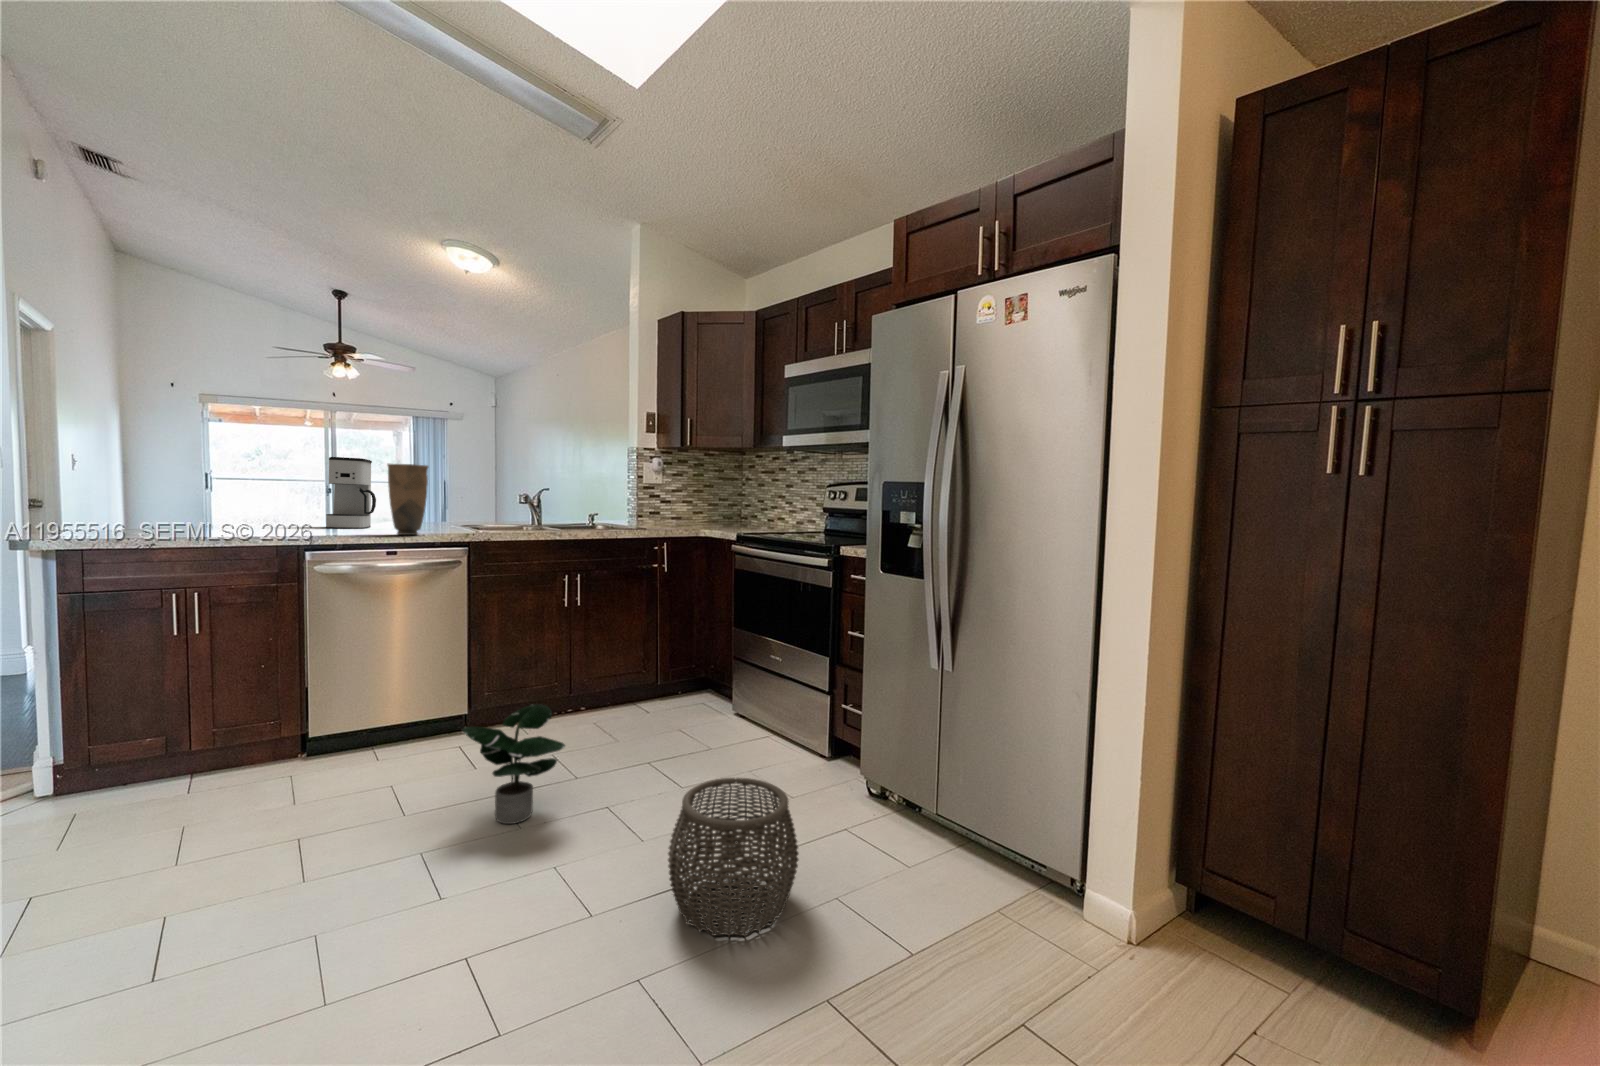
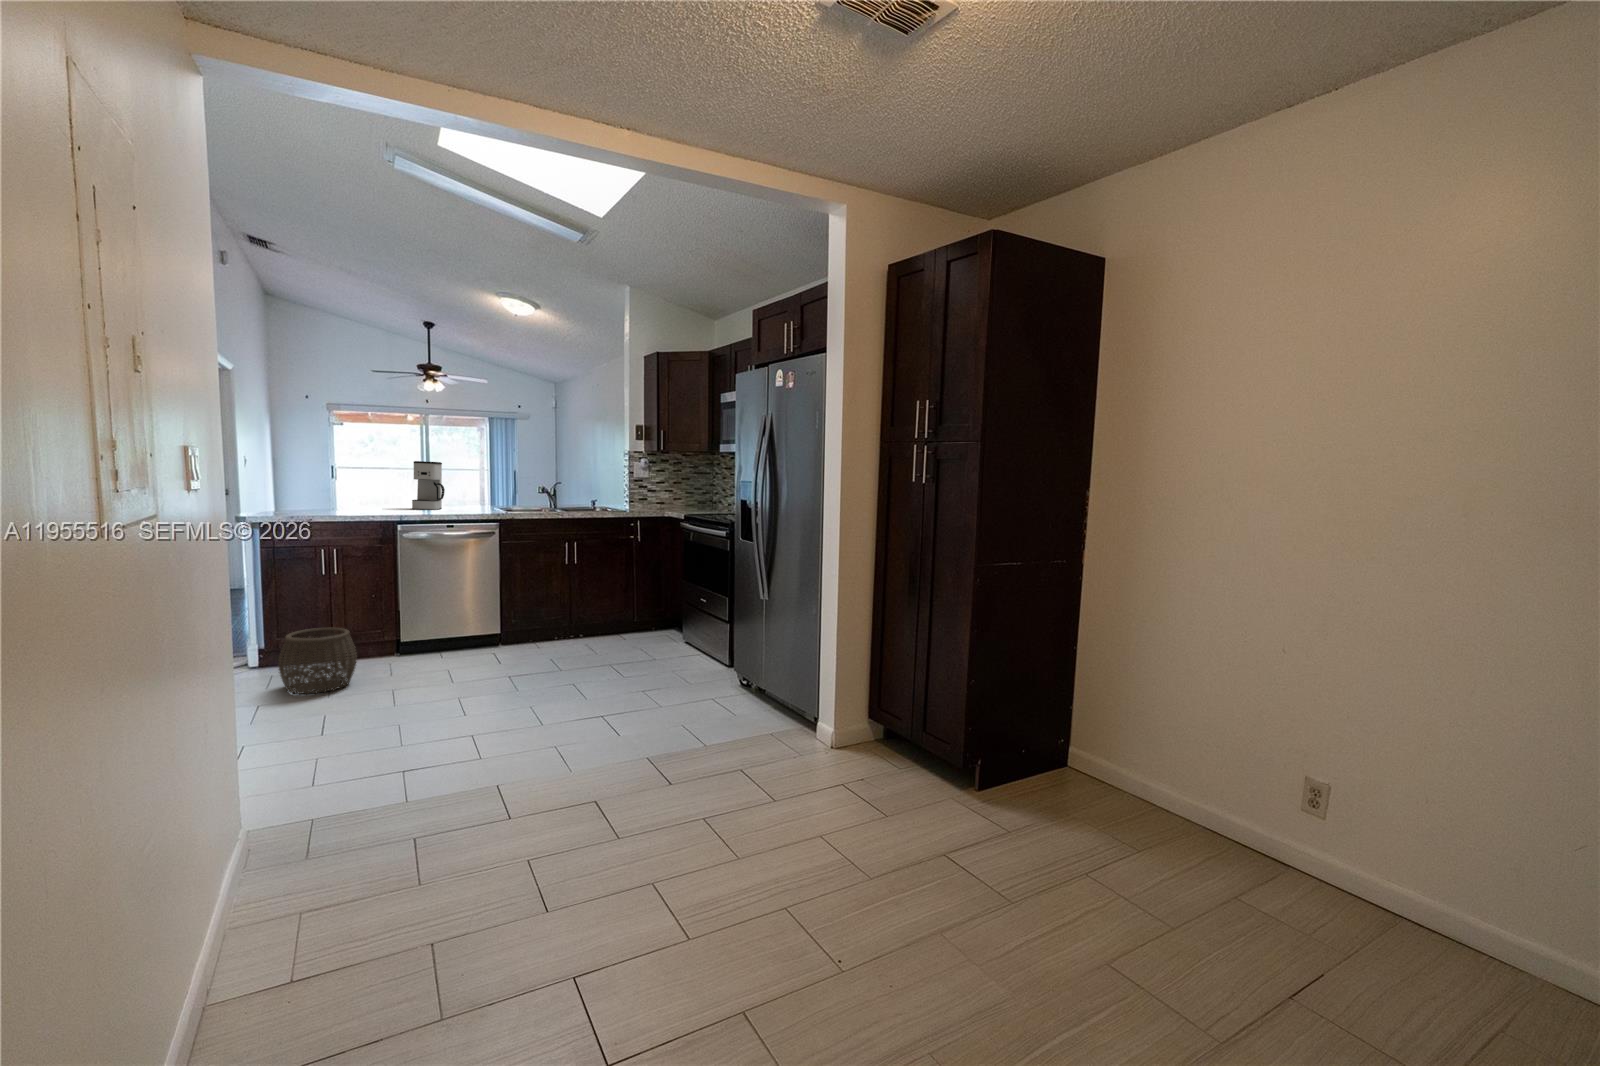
vase: present [388,464,428,535] -> none [446,468,473,515]
potted plant: present [463,705,565,824] -> none [482,622,543,690]
woven basket: present [668,778,799,937] -> present [278,628,357,694]

